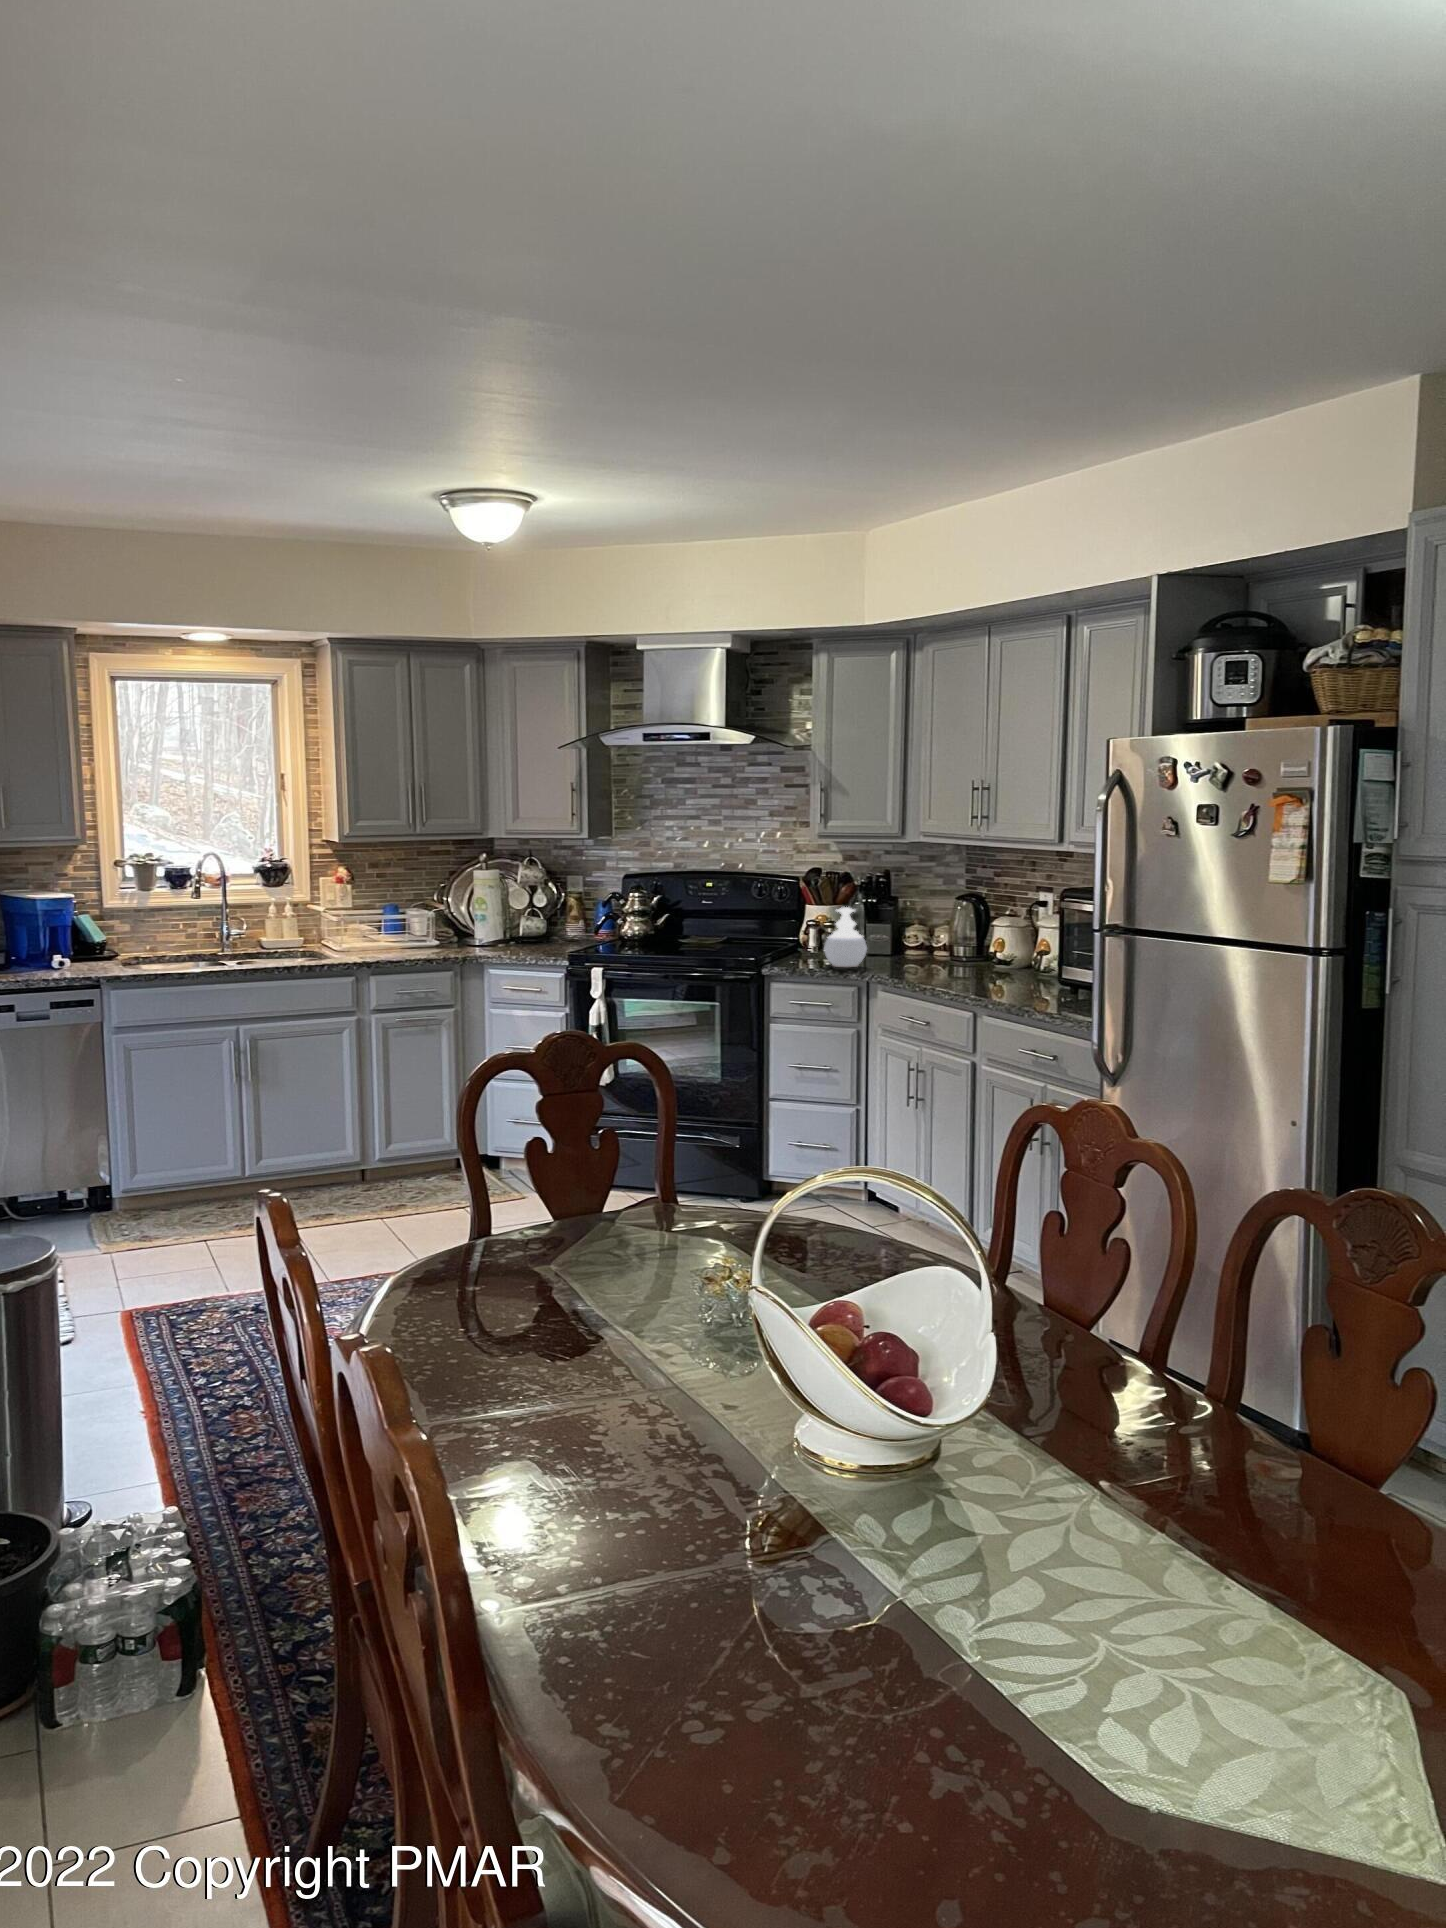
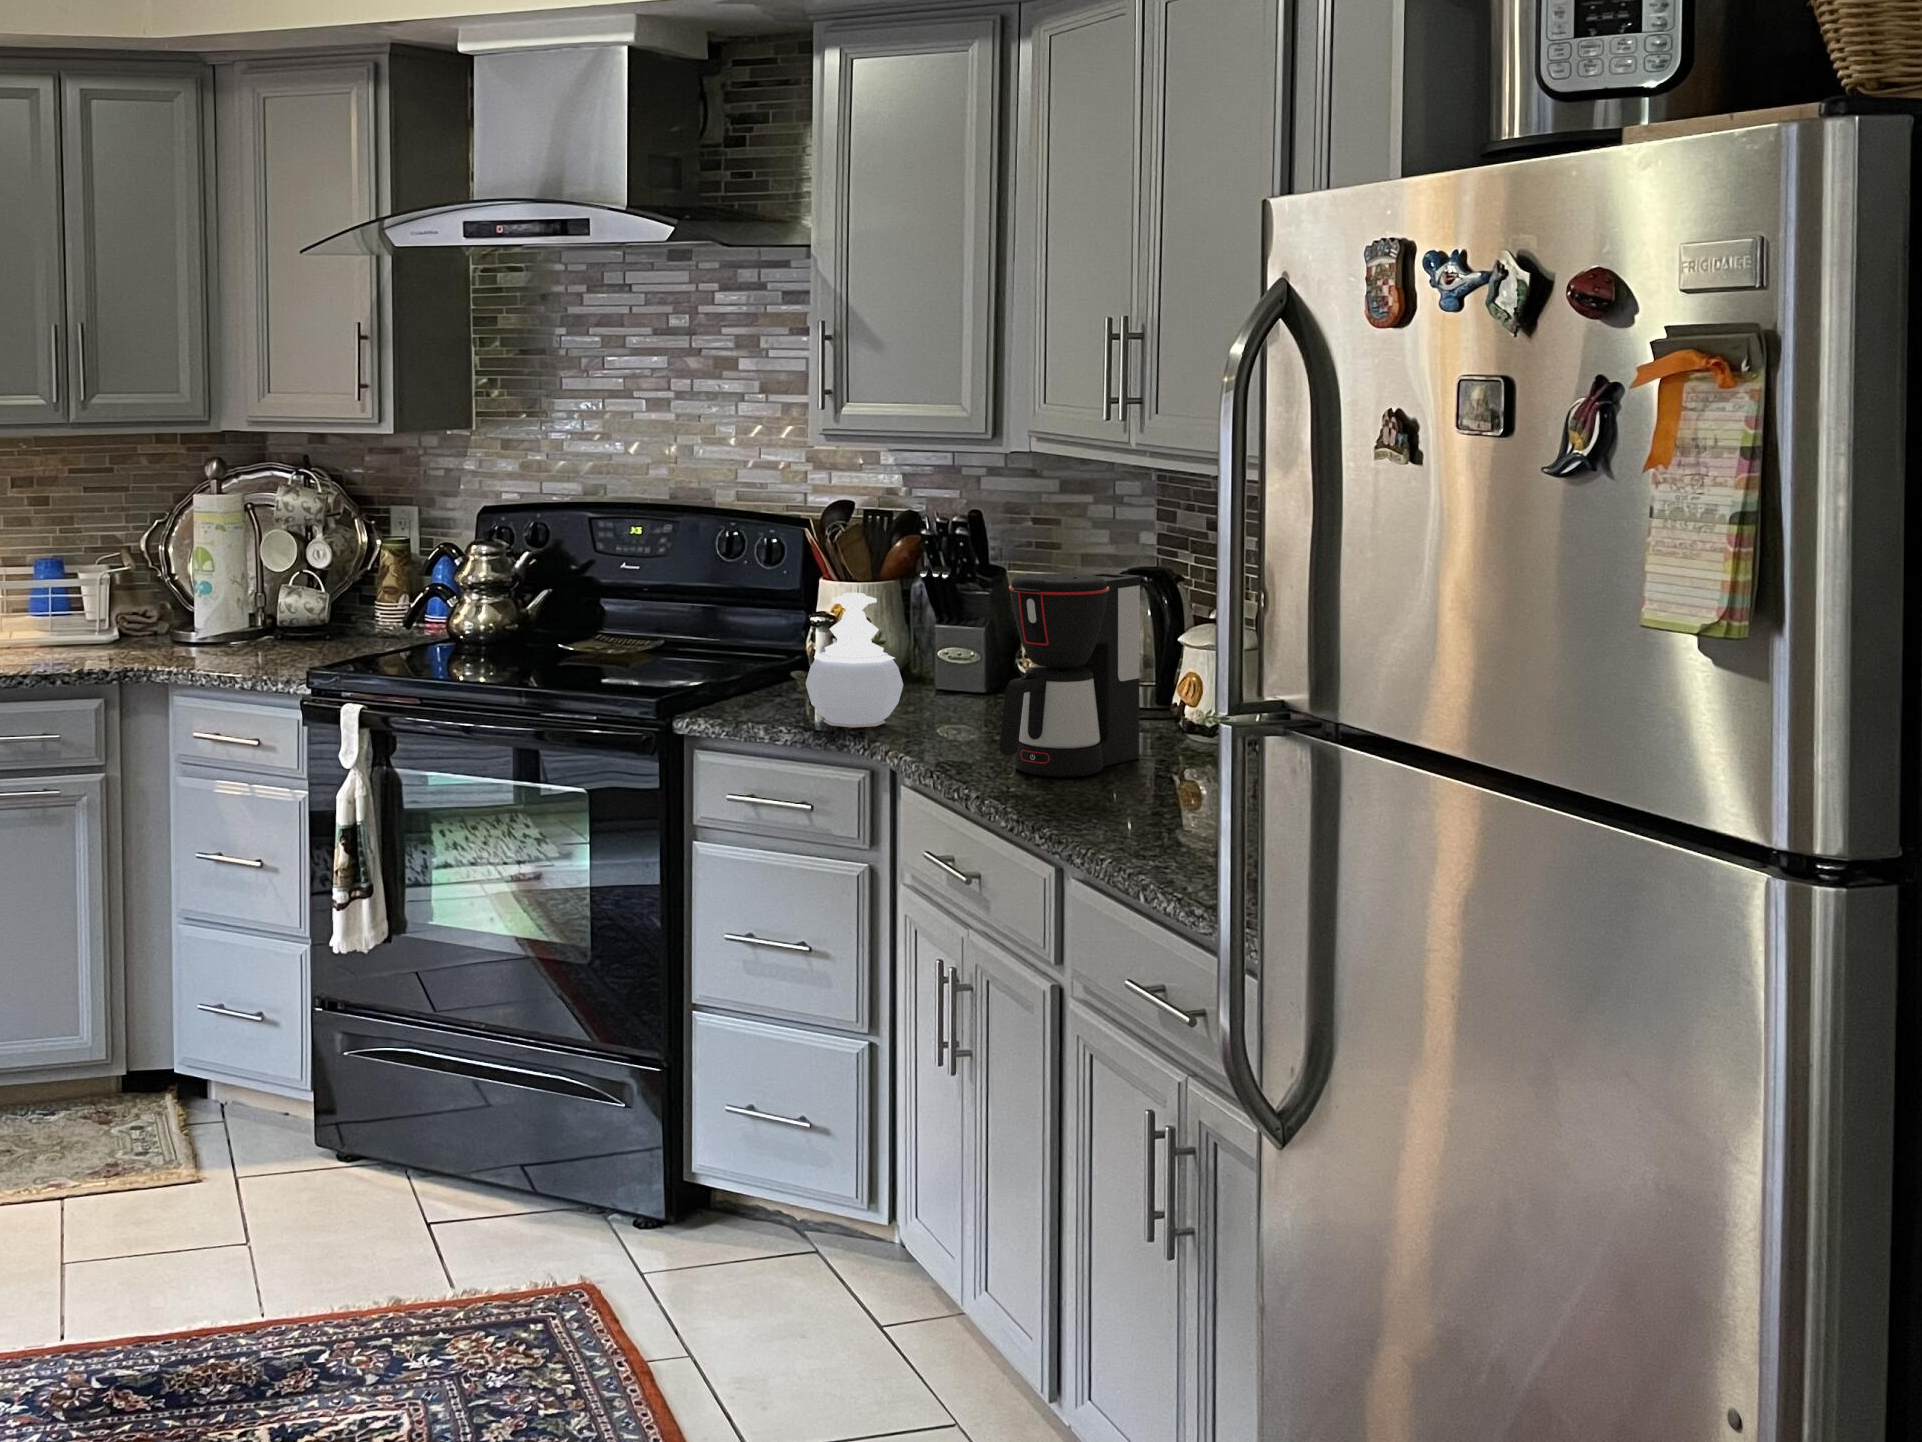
coffee maker: none [930,895,981,981] -> present [999,573,1140,777]

